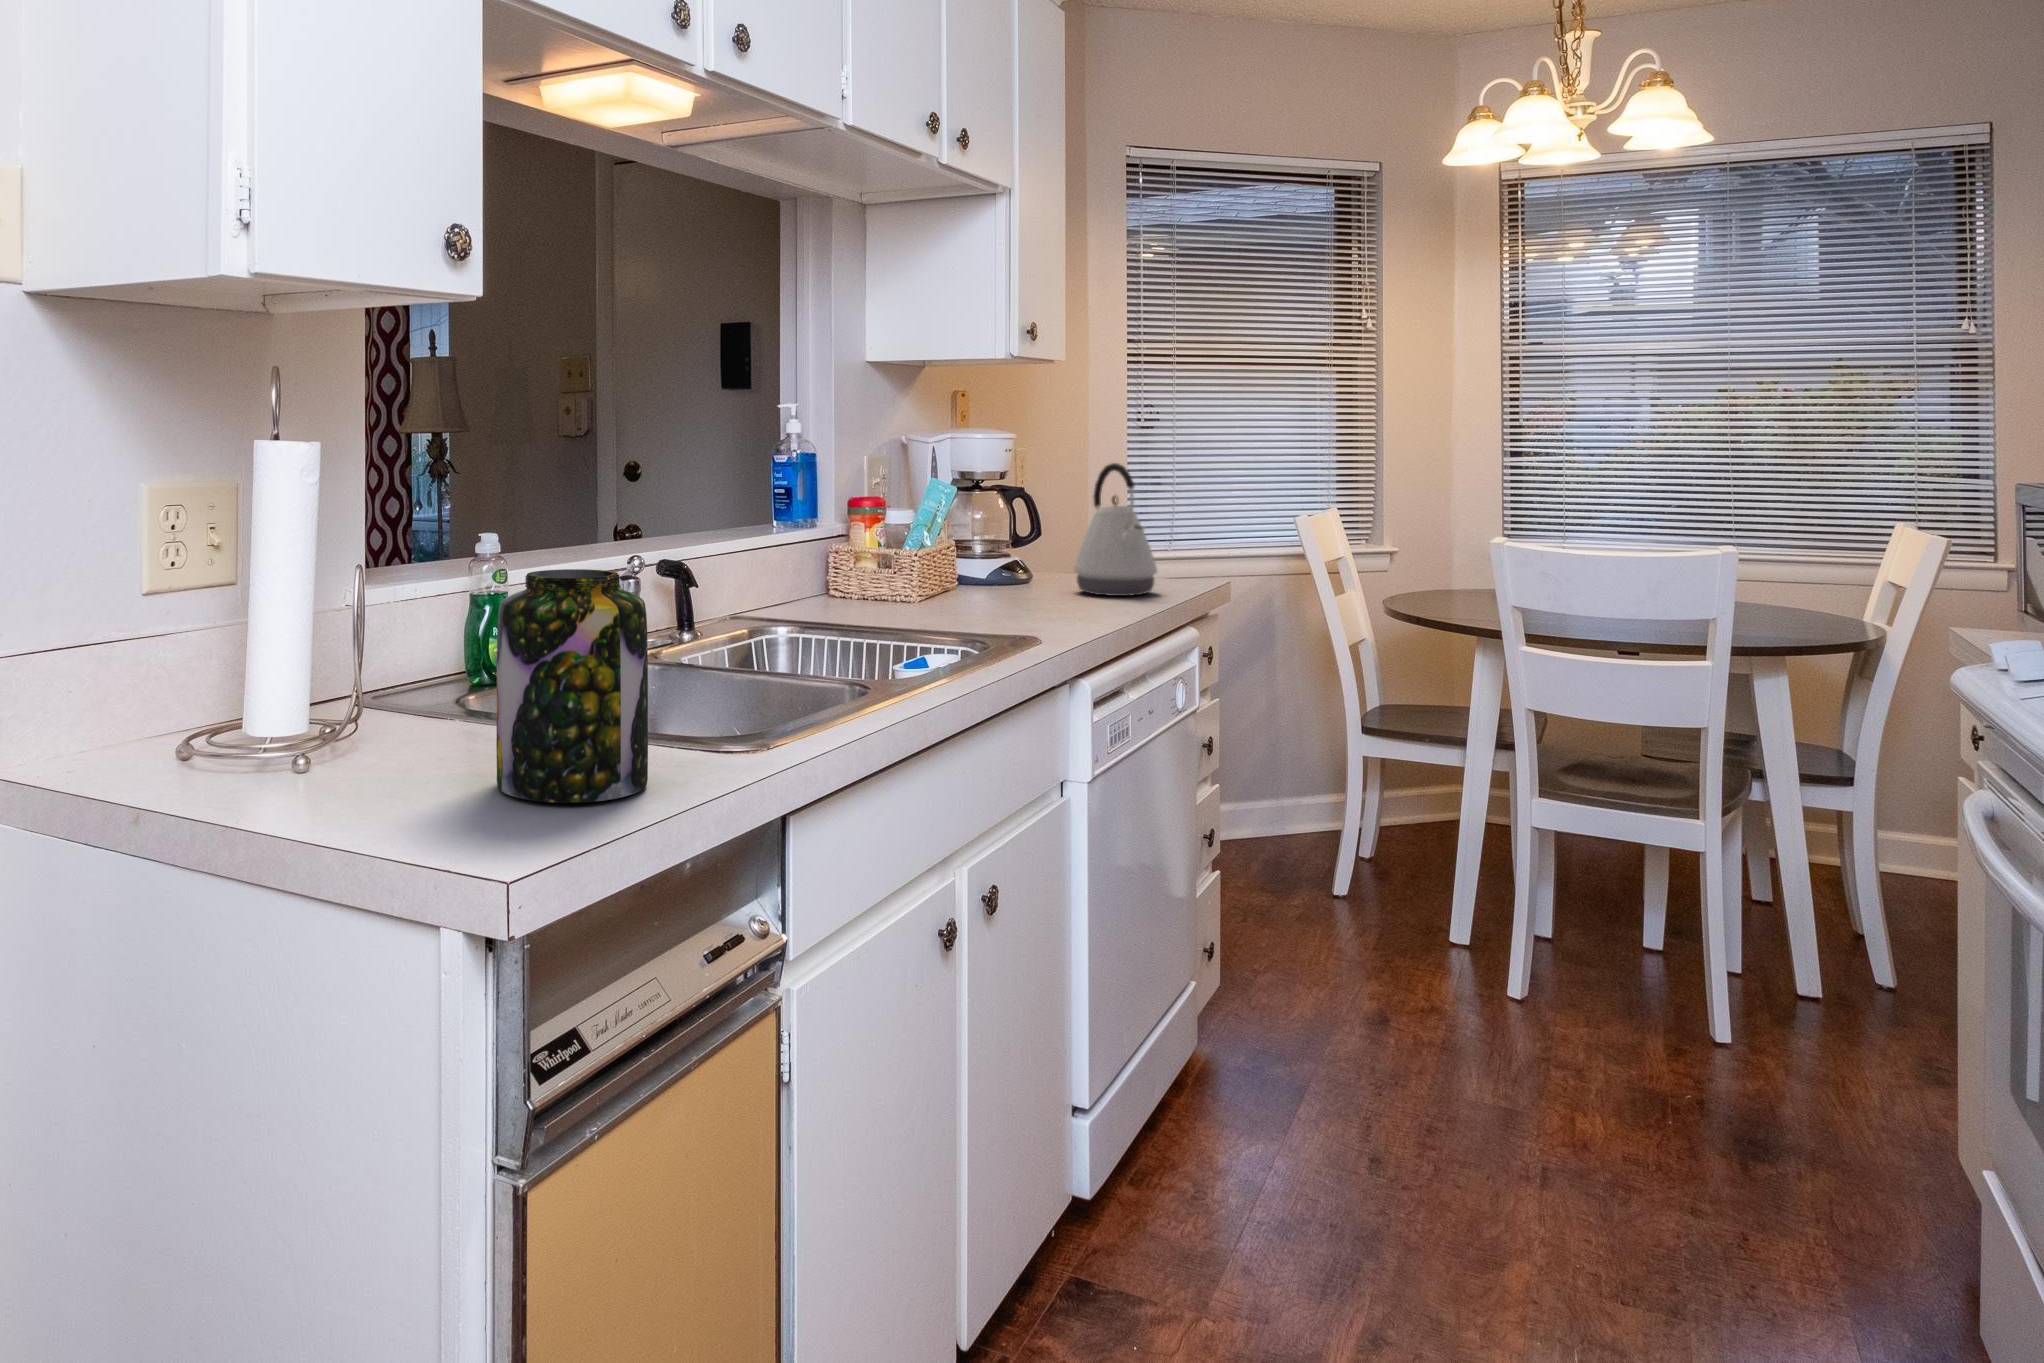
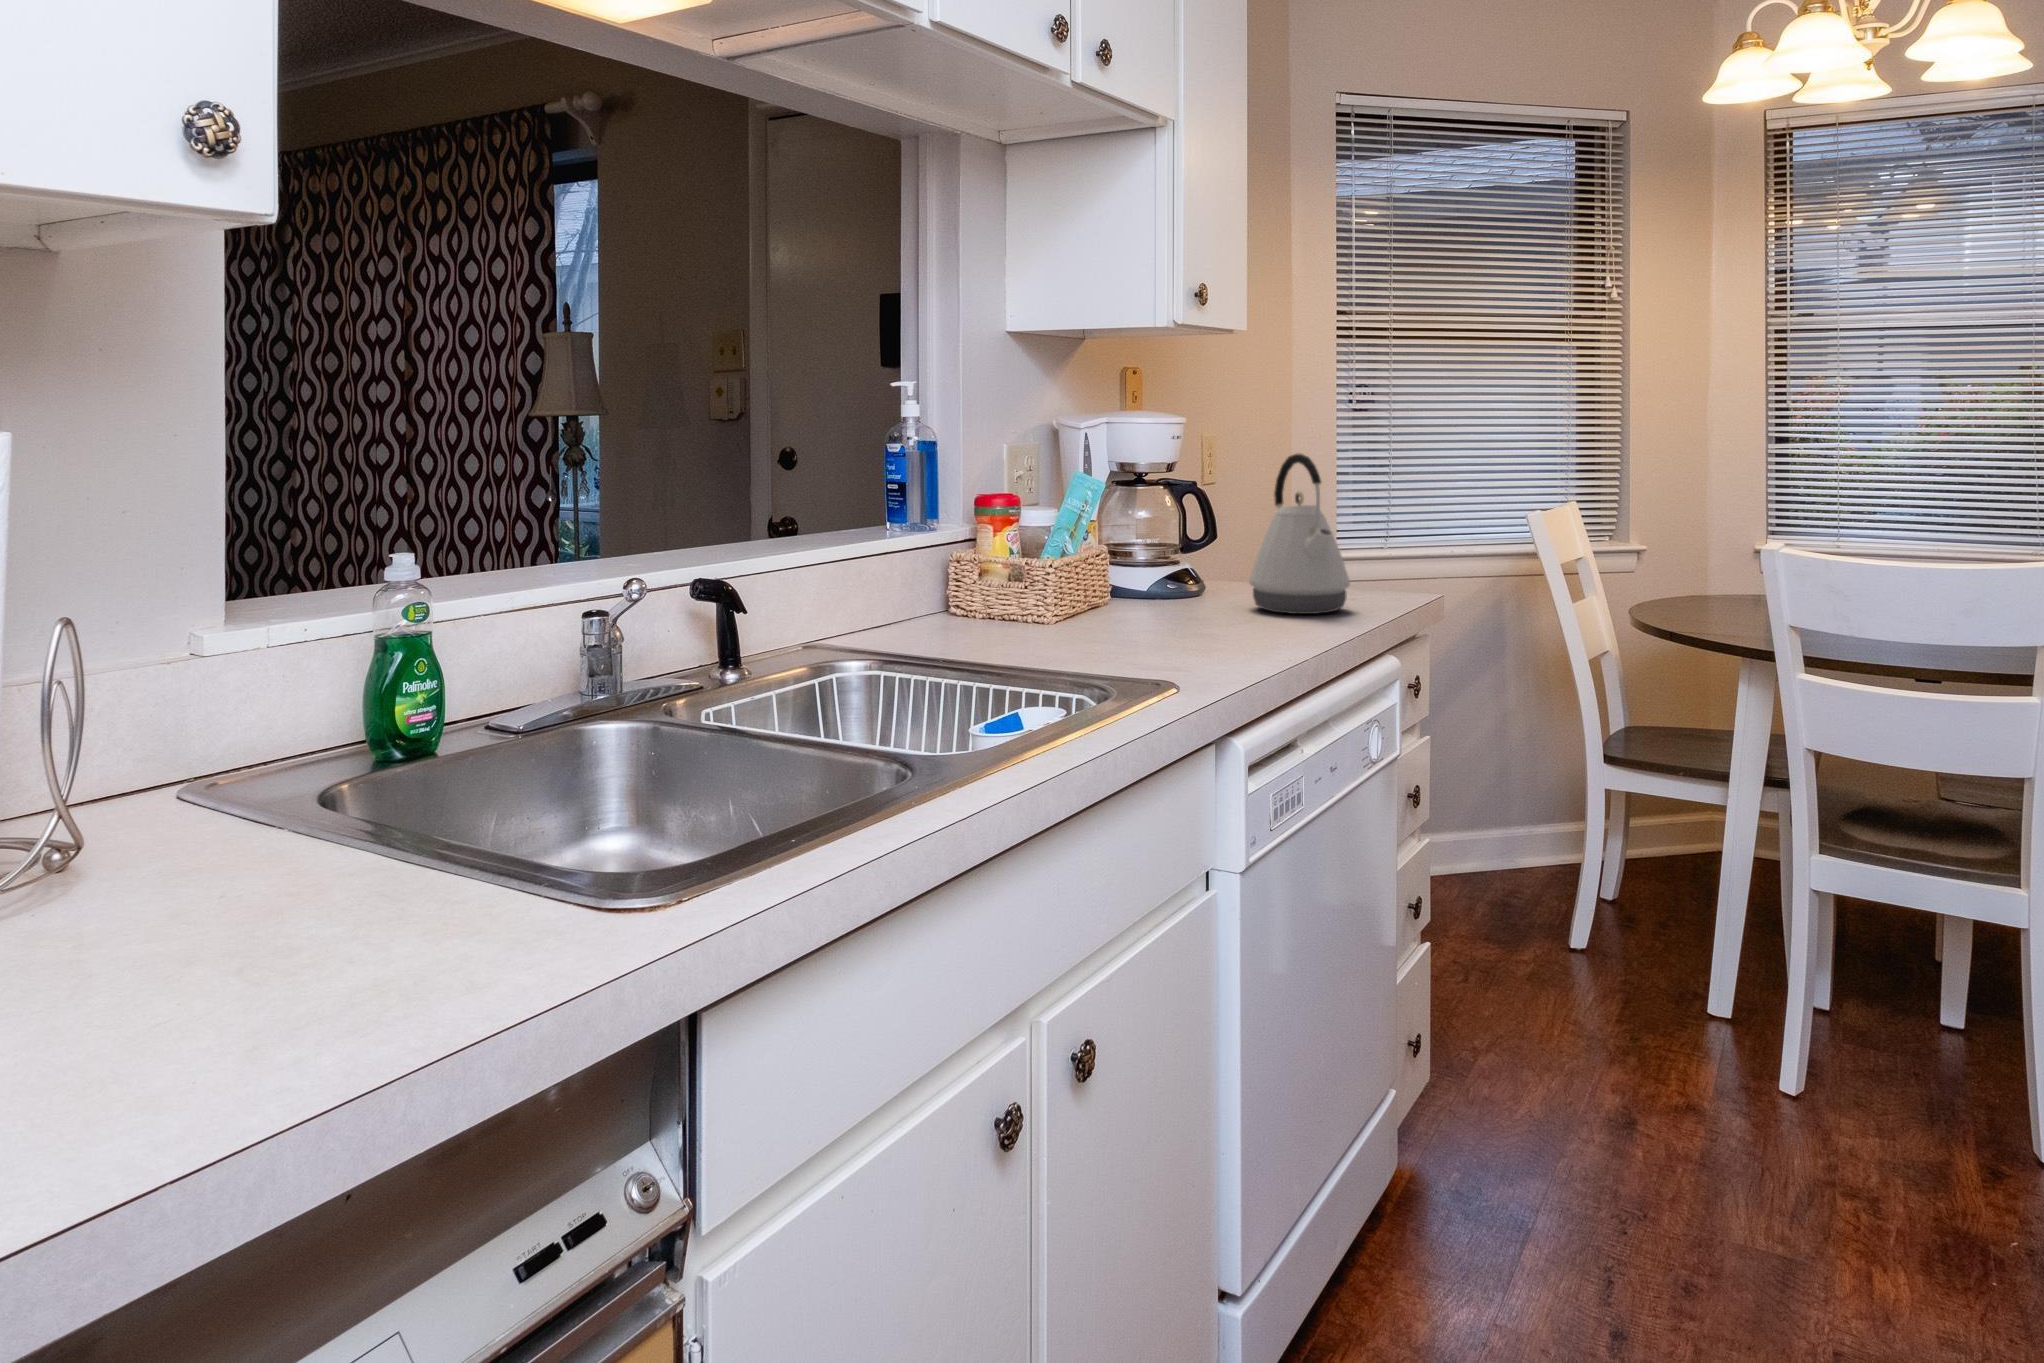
jar: present [496,569,648,803] -> none [252,623,493,1002]

